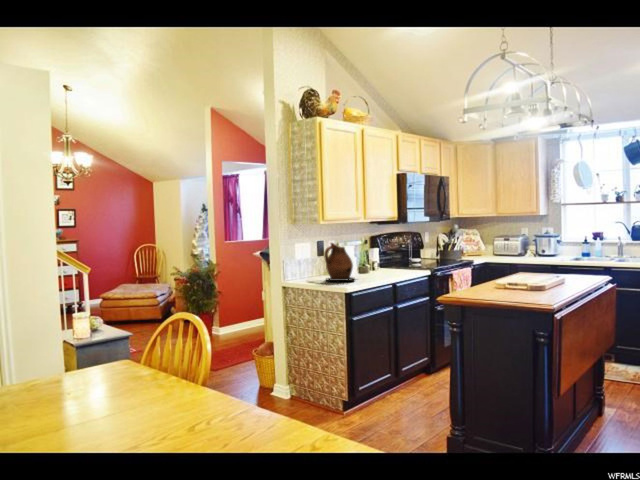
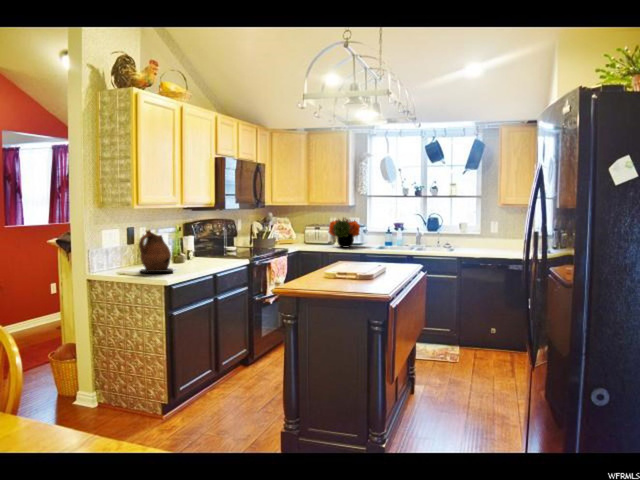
flower arrangement: none [516,228,554,259] -> present [328,218,360,247]

